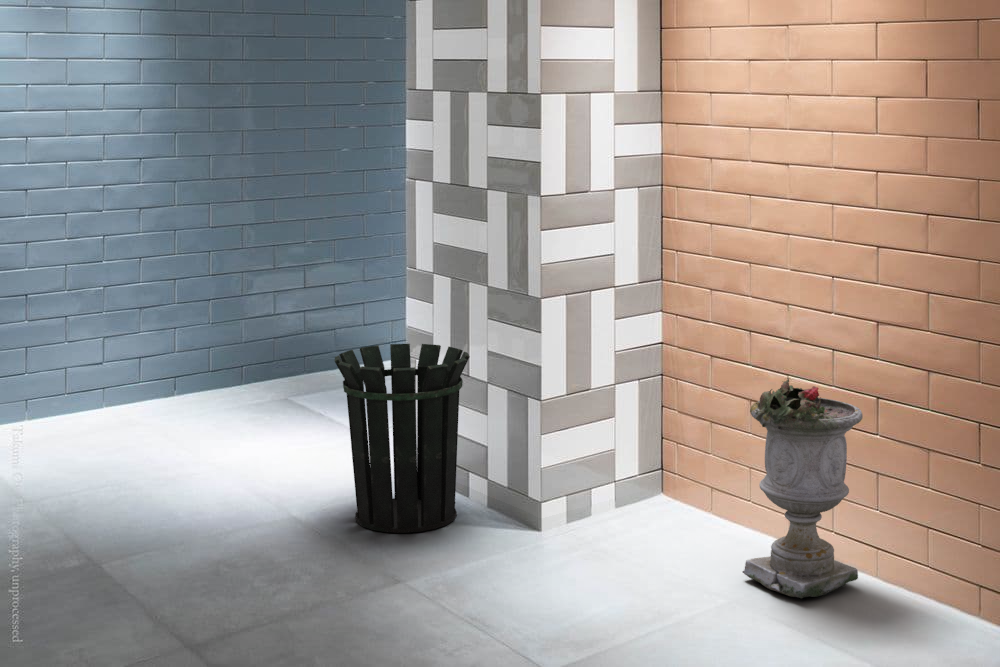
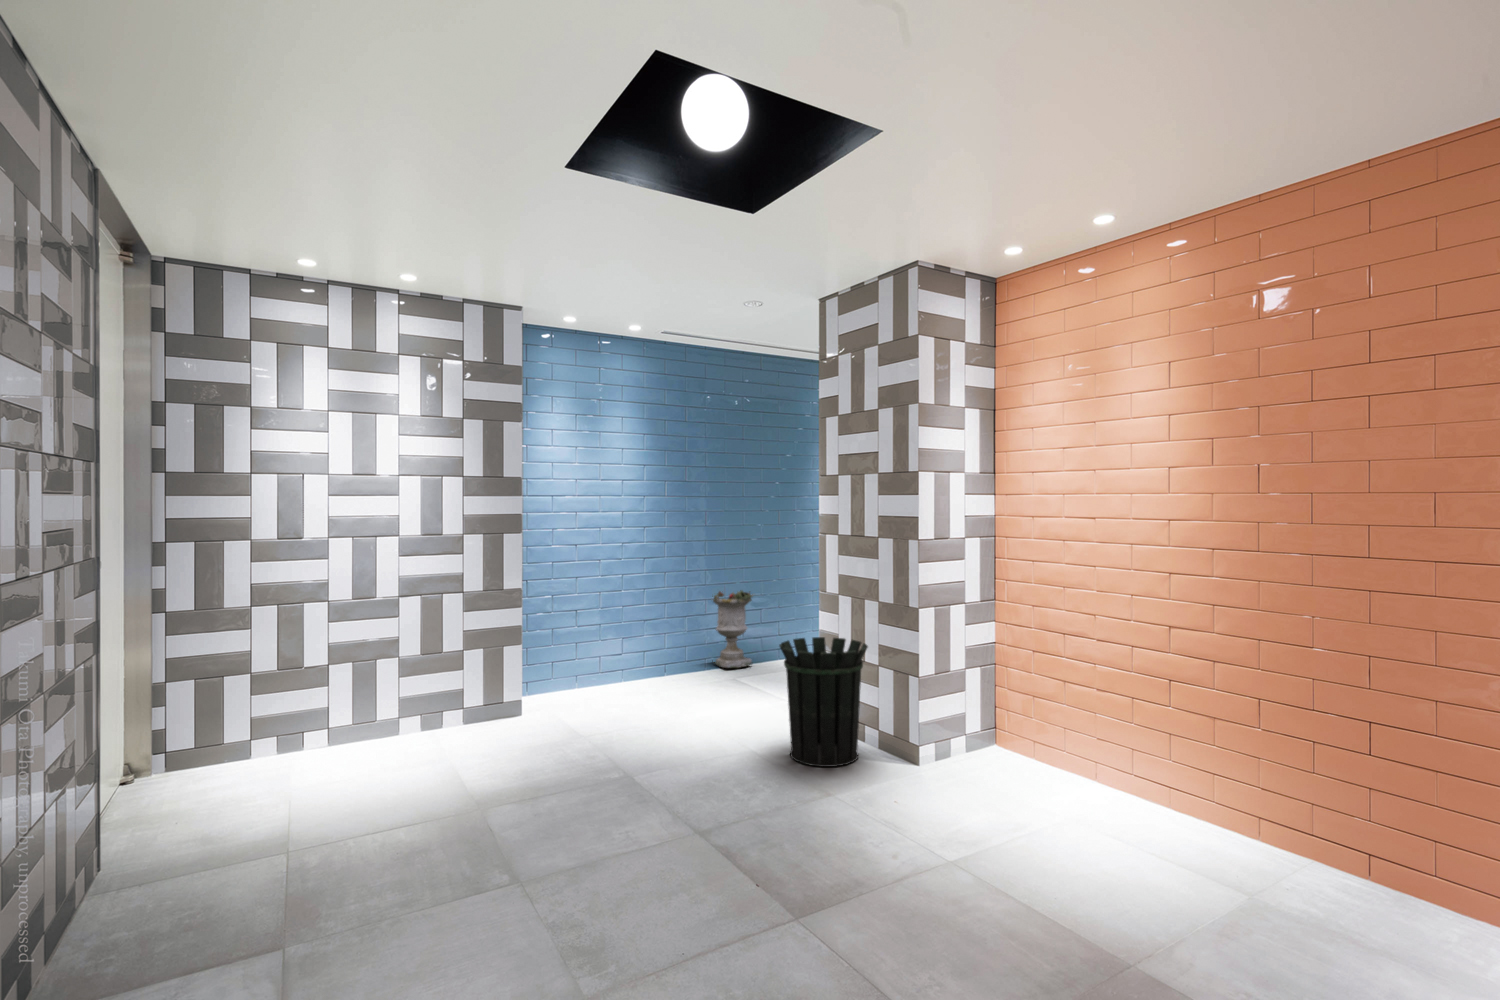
planter: present [743,378,863,598] -> present [713,590,753,668]

